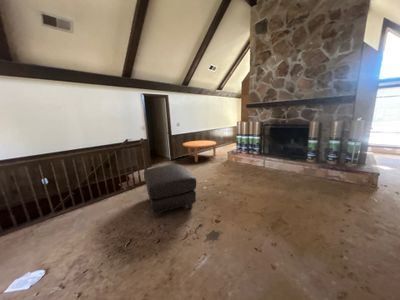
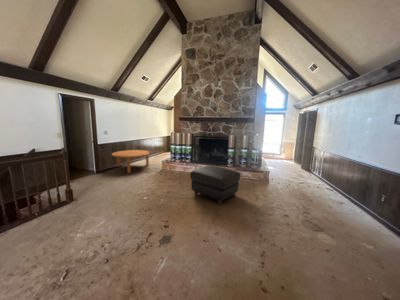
ottoman: present [144,164,196,217] -> present [190,166,240,204]

